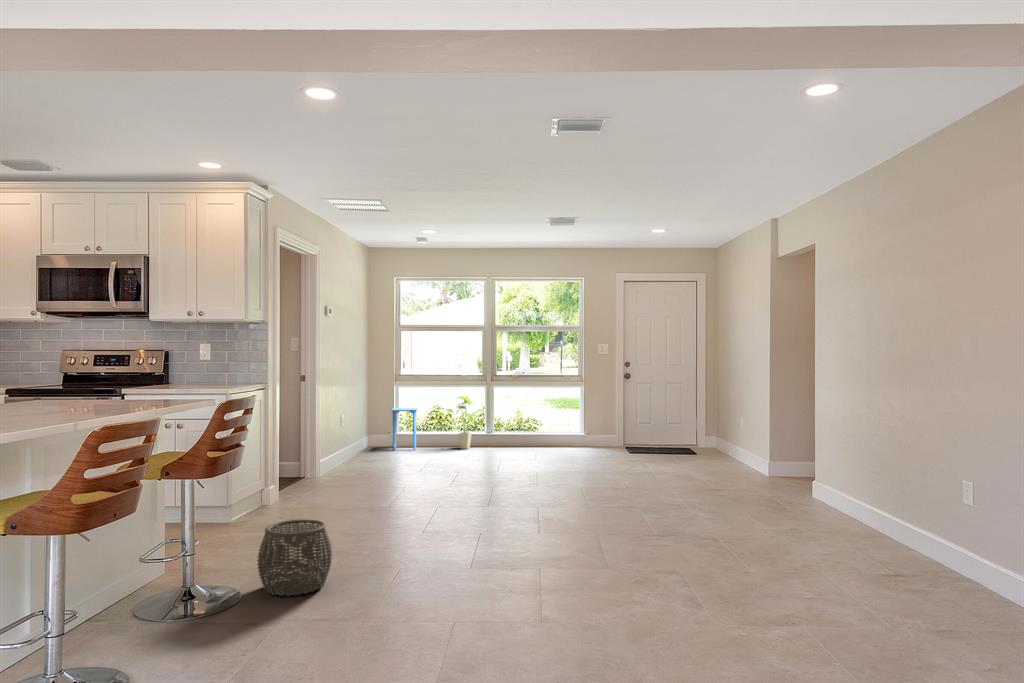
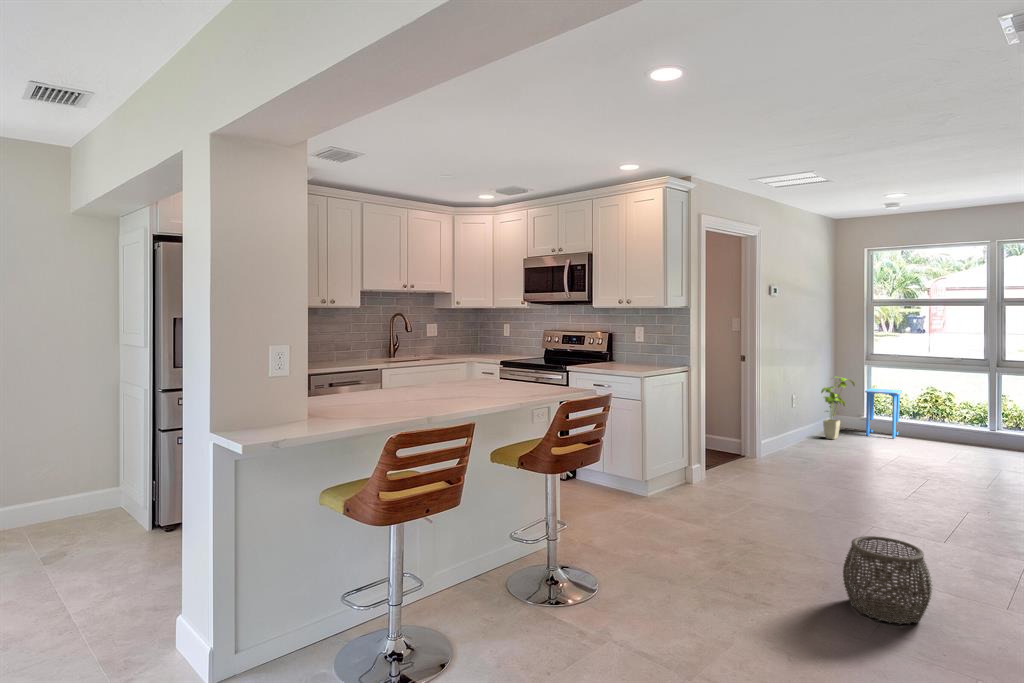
house plant: present [457,396,480,449] -> present [821,378,855,439]
woven basket: present [257,520,333,596] -> present [843,536,932,624]

